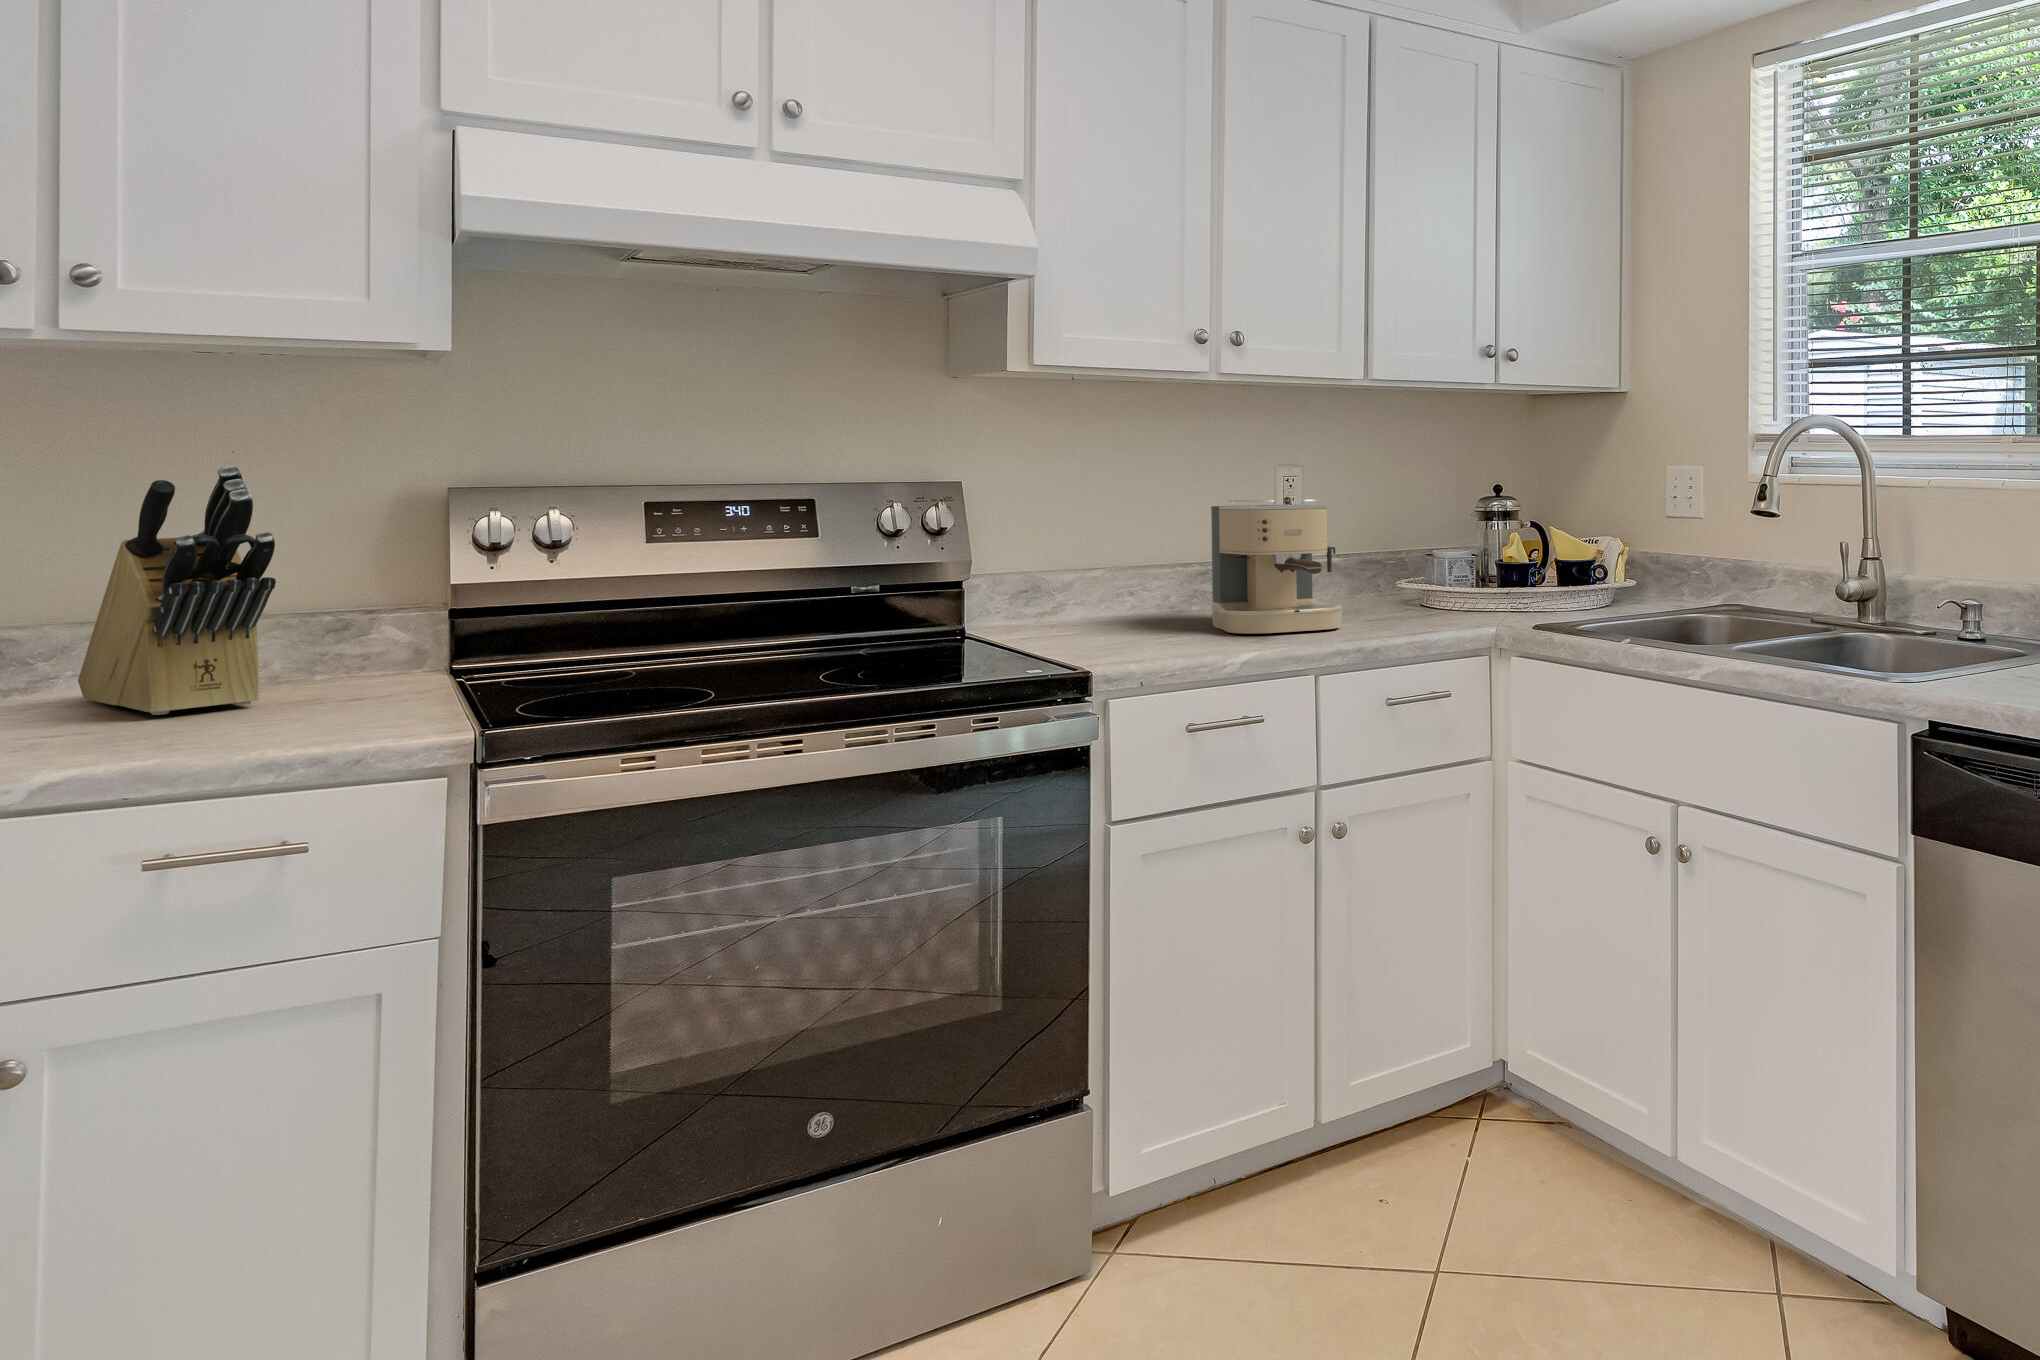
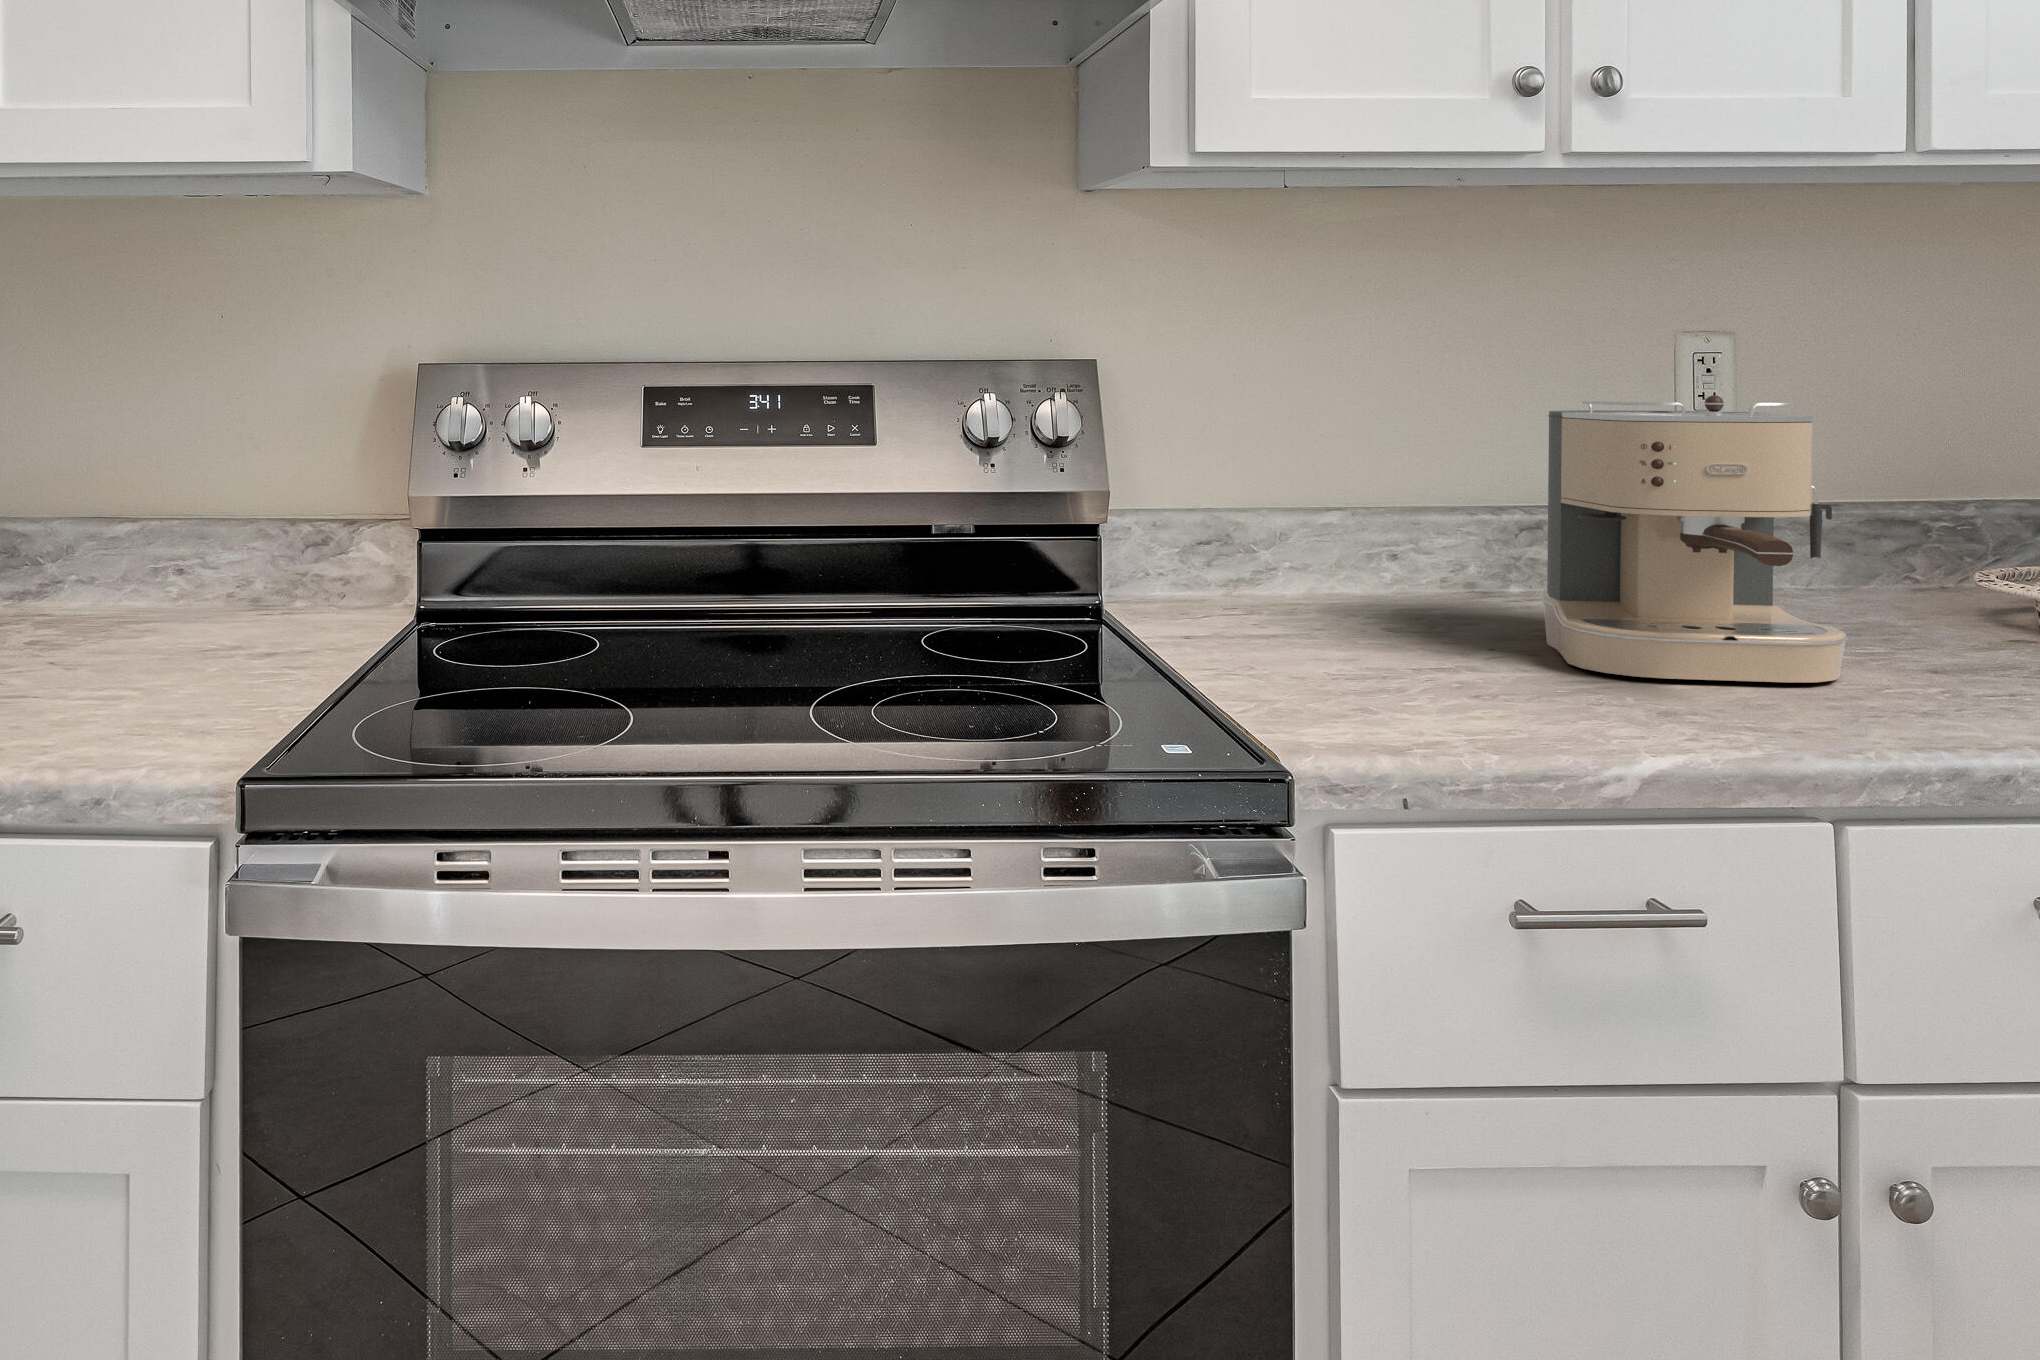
knife block: present [78,465,276,715] -> none [23,332,166,646]

